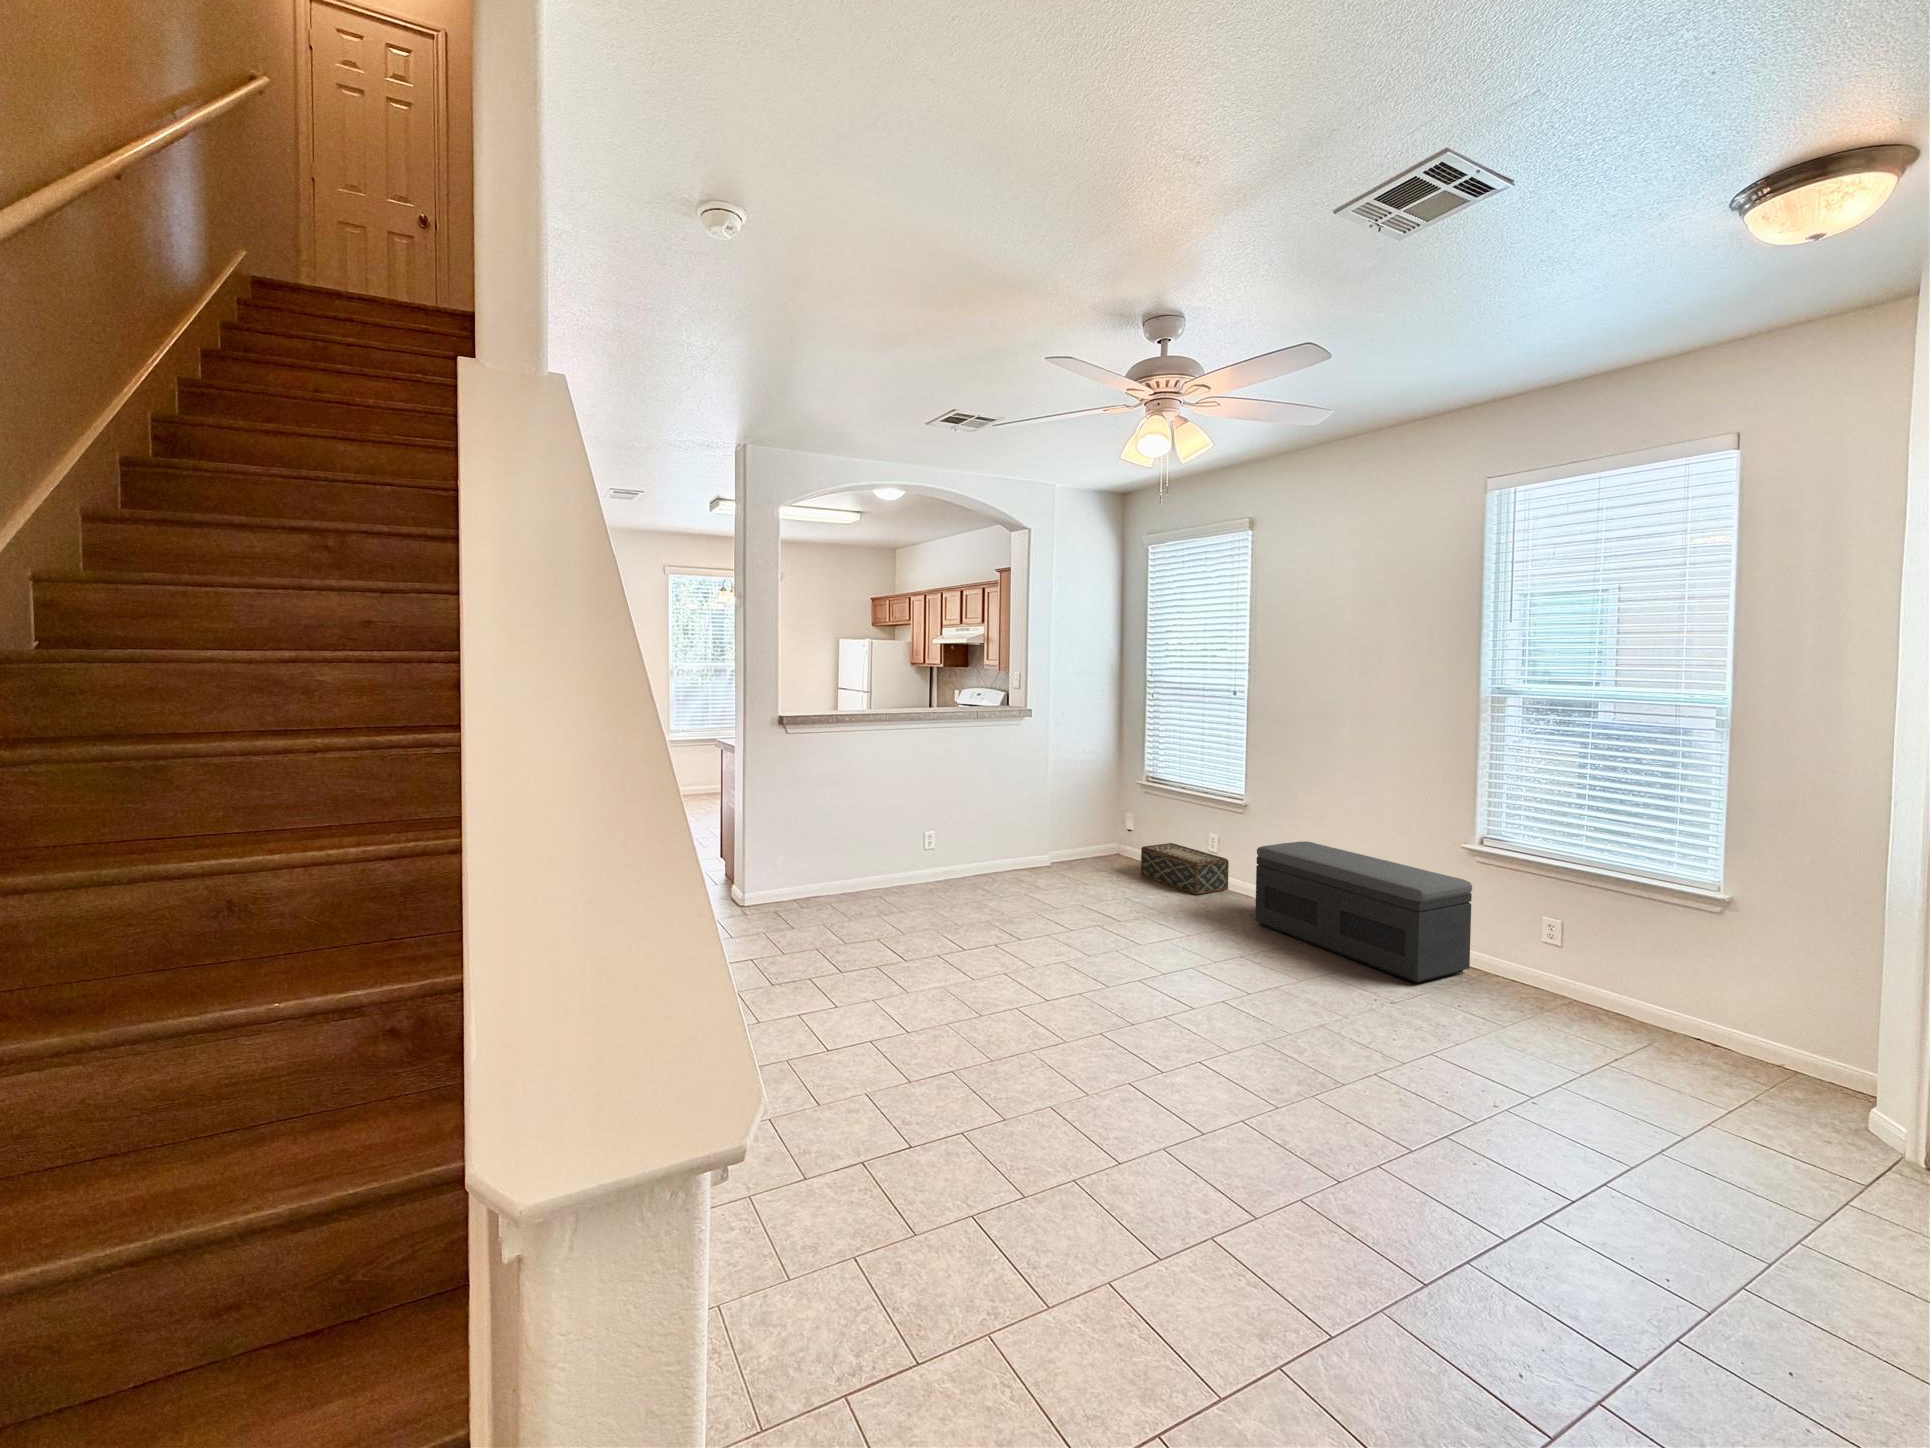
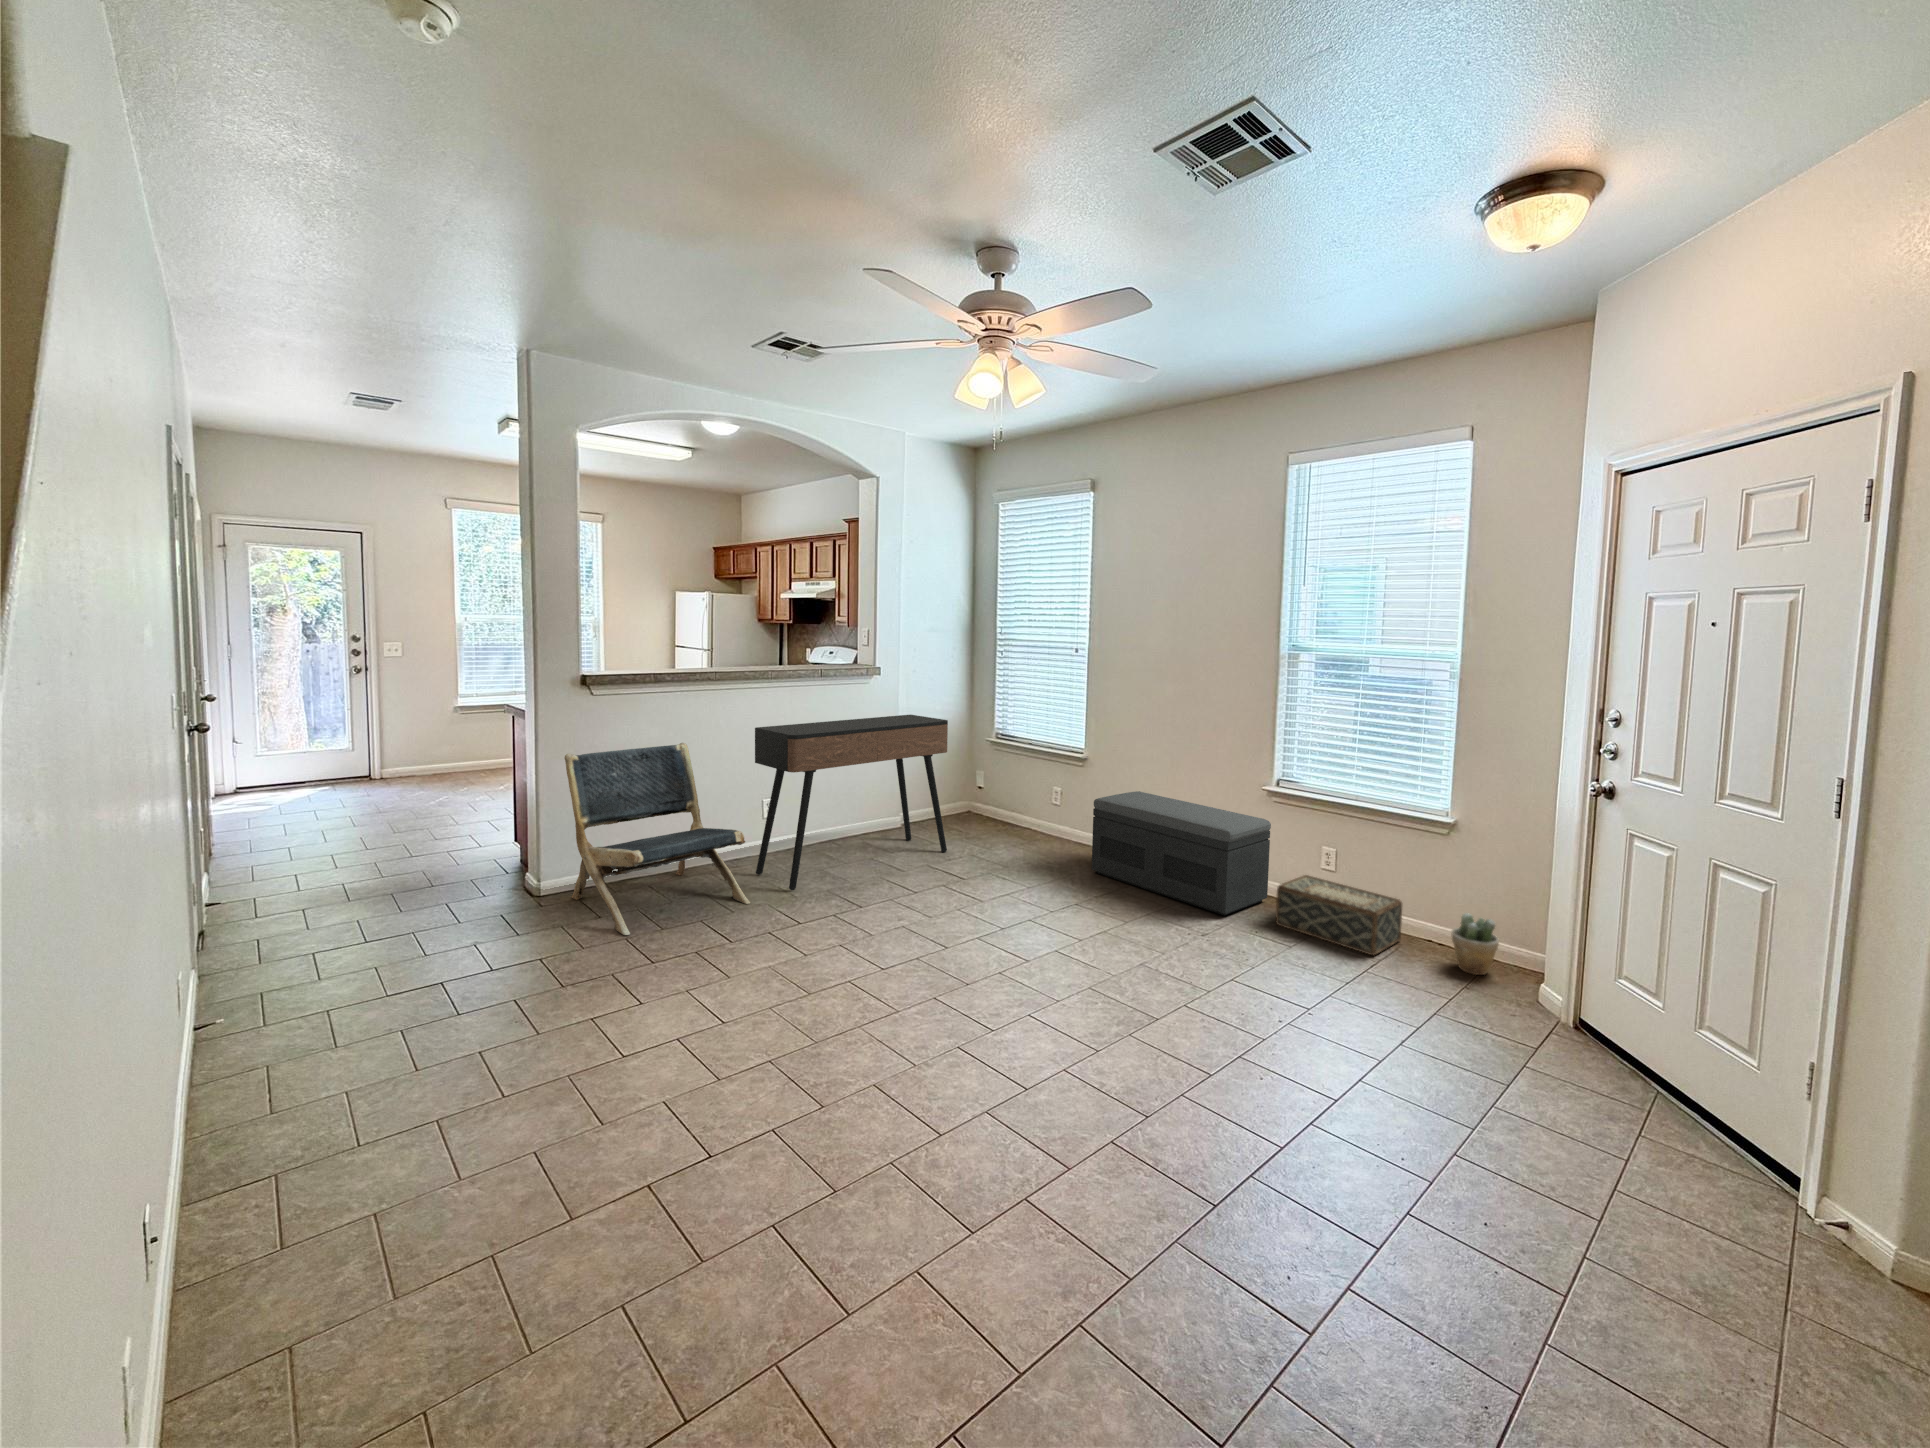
console table: none [922,755,1100,917] -> present [755,715,948,890]
lounge chair: none [769,776,920,944] -> present [565,743,750,935]
woven basket: present [1141,843,1229,895] -> present [1276,875,1402,955]
potted plant: none [1729,1009,1803,1088] -> present [1452,913,1499,975]

